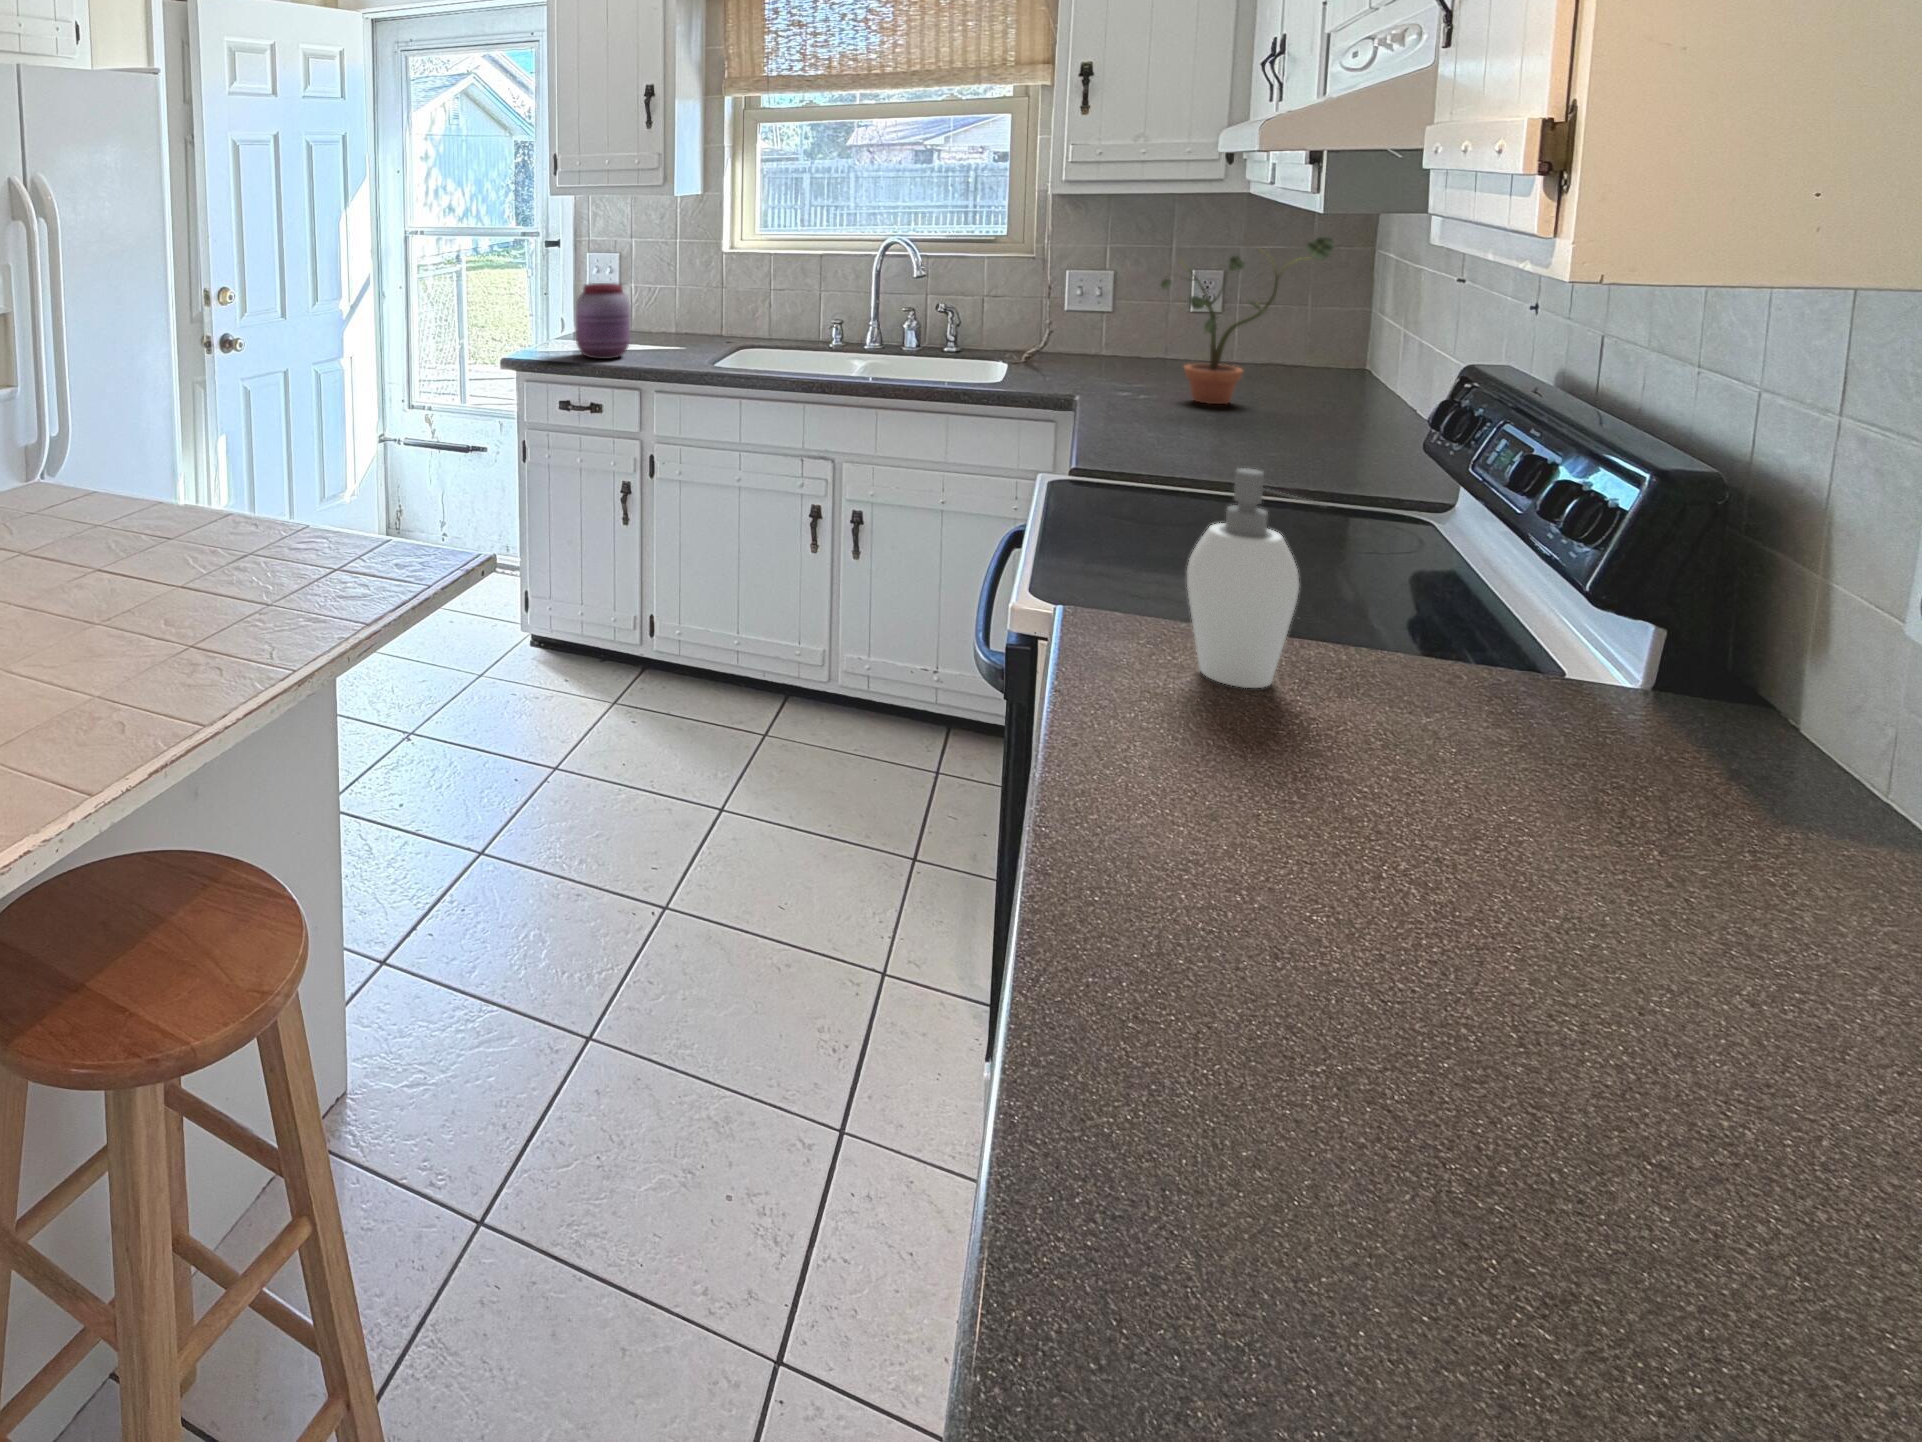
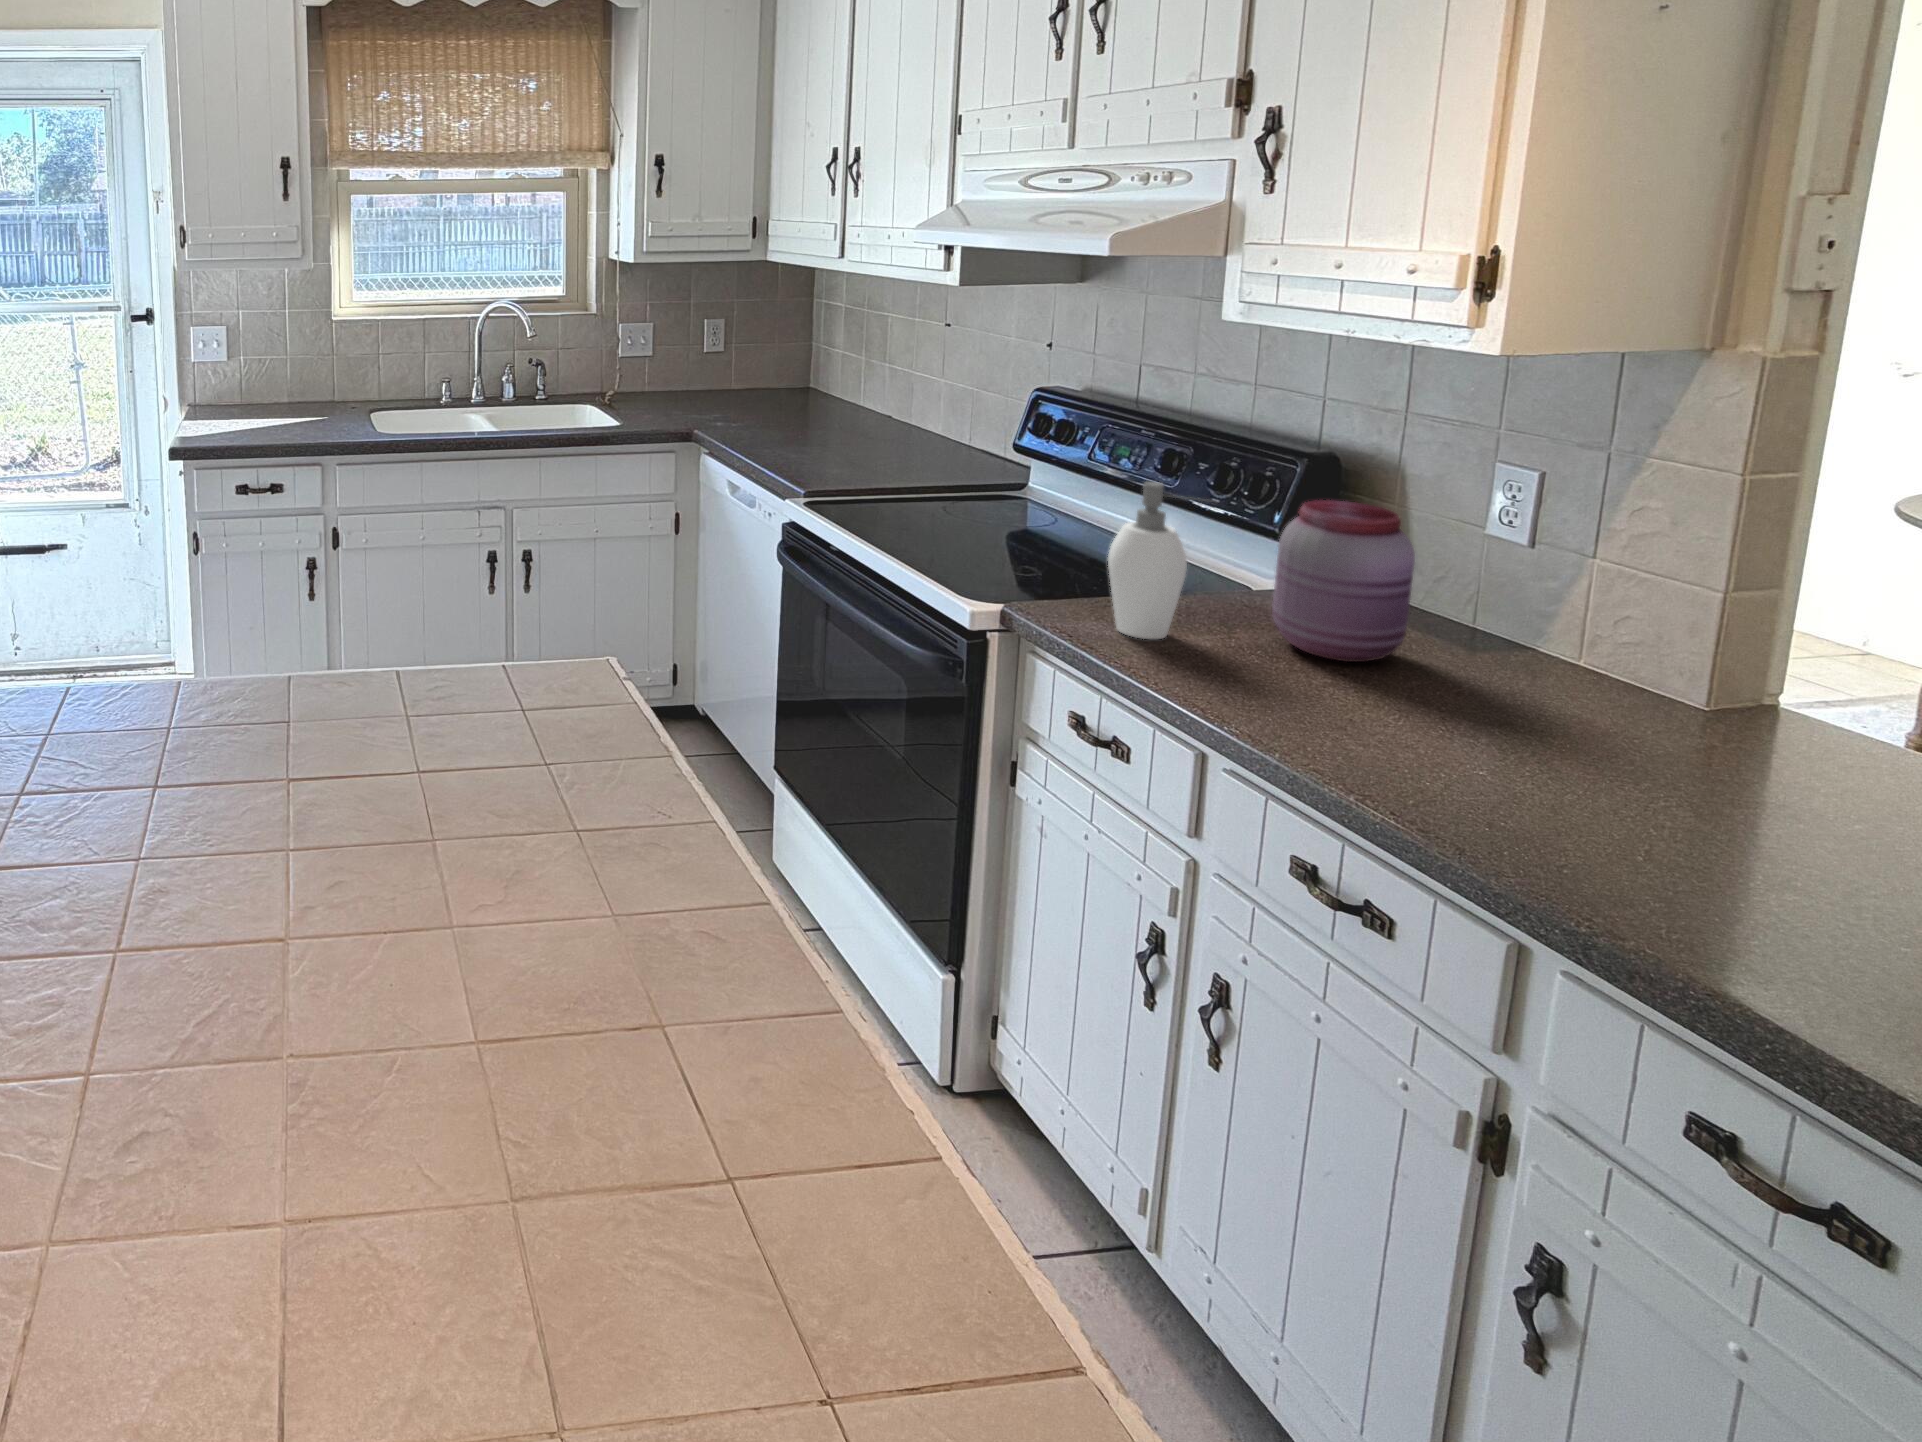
potted plant: present [1161,237,1334,404] -> none [738,292,836,425]
jar: present [576,283,630,359] -> present [1272,500,1415,662]

